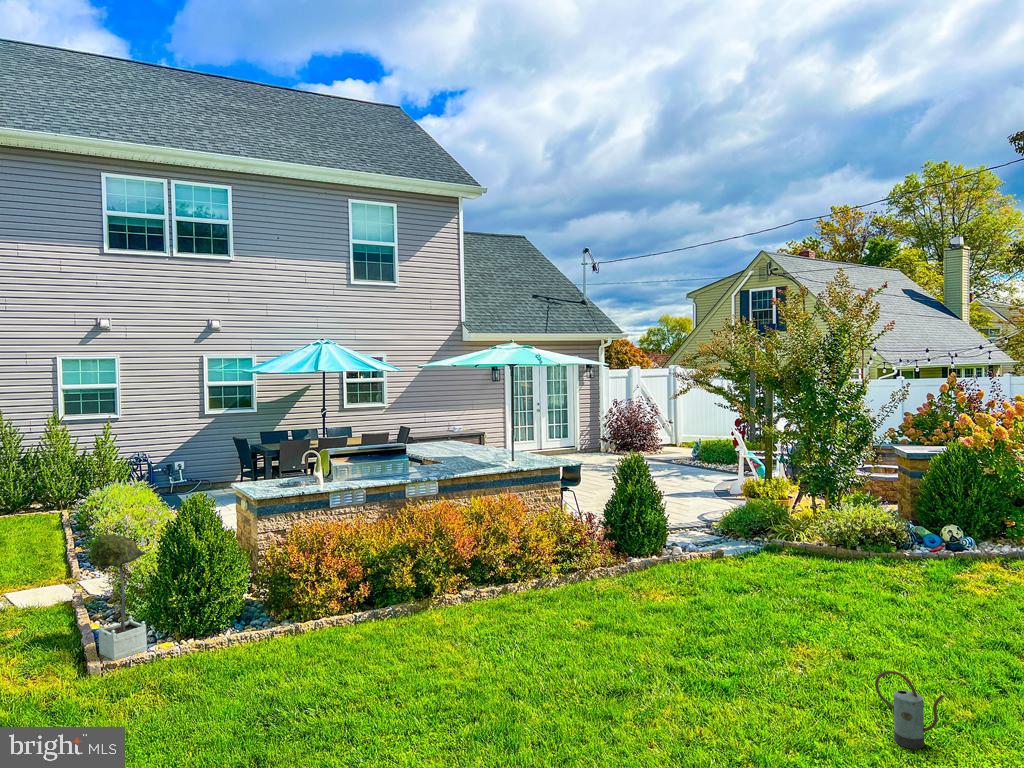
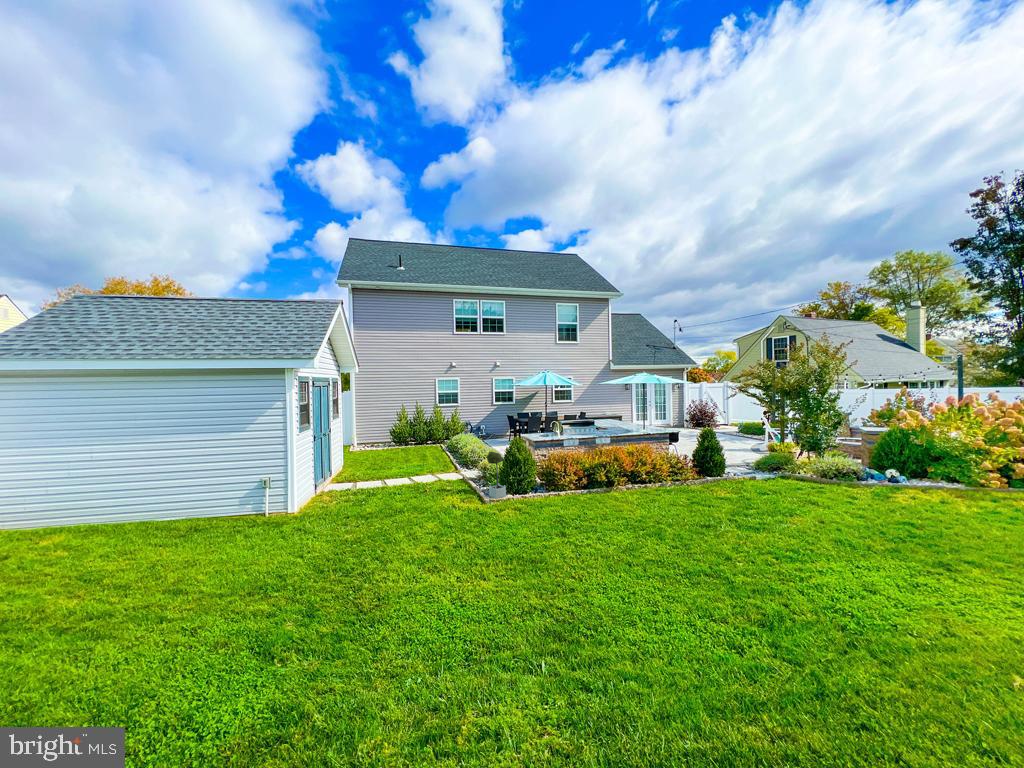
watering can: present [875,671,944,749] -> none [831,524,866,558]

